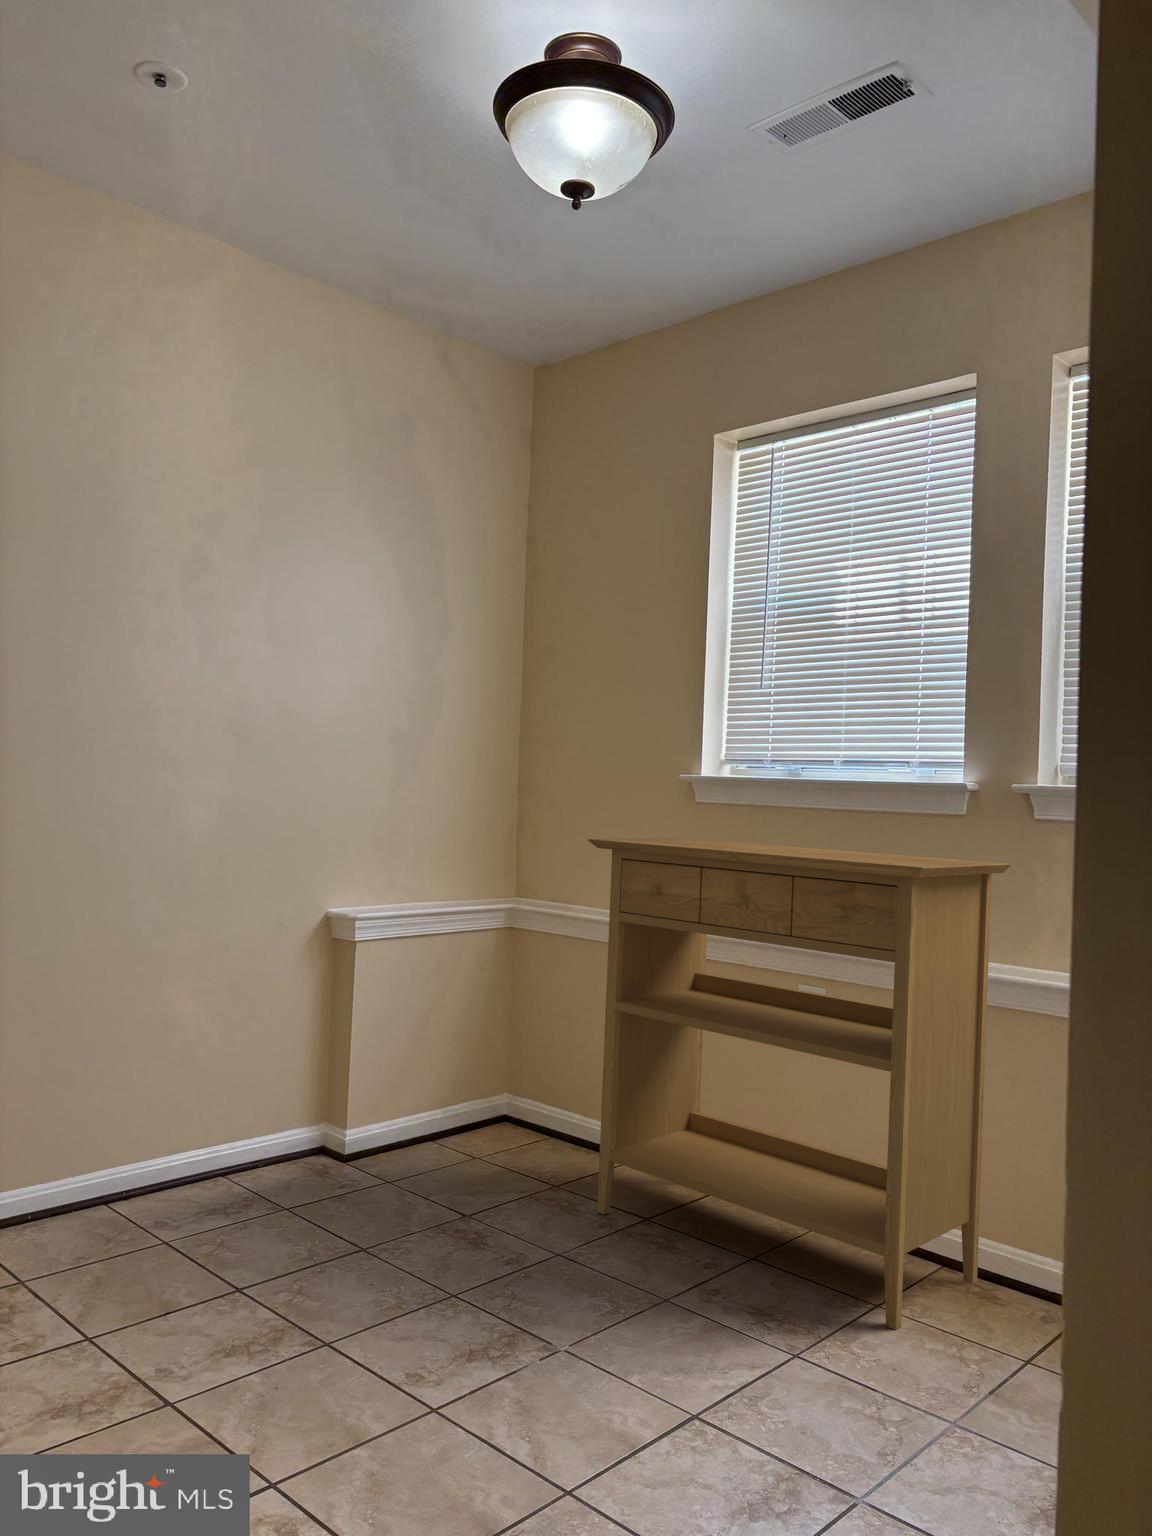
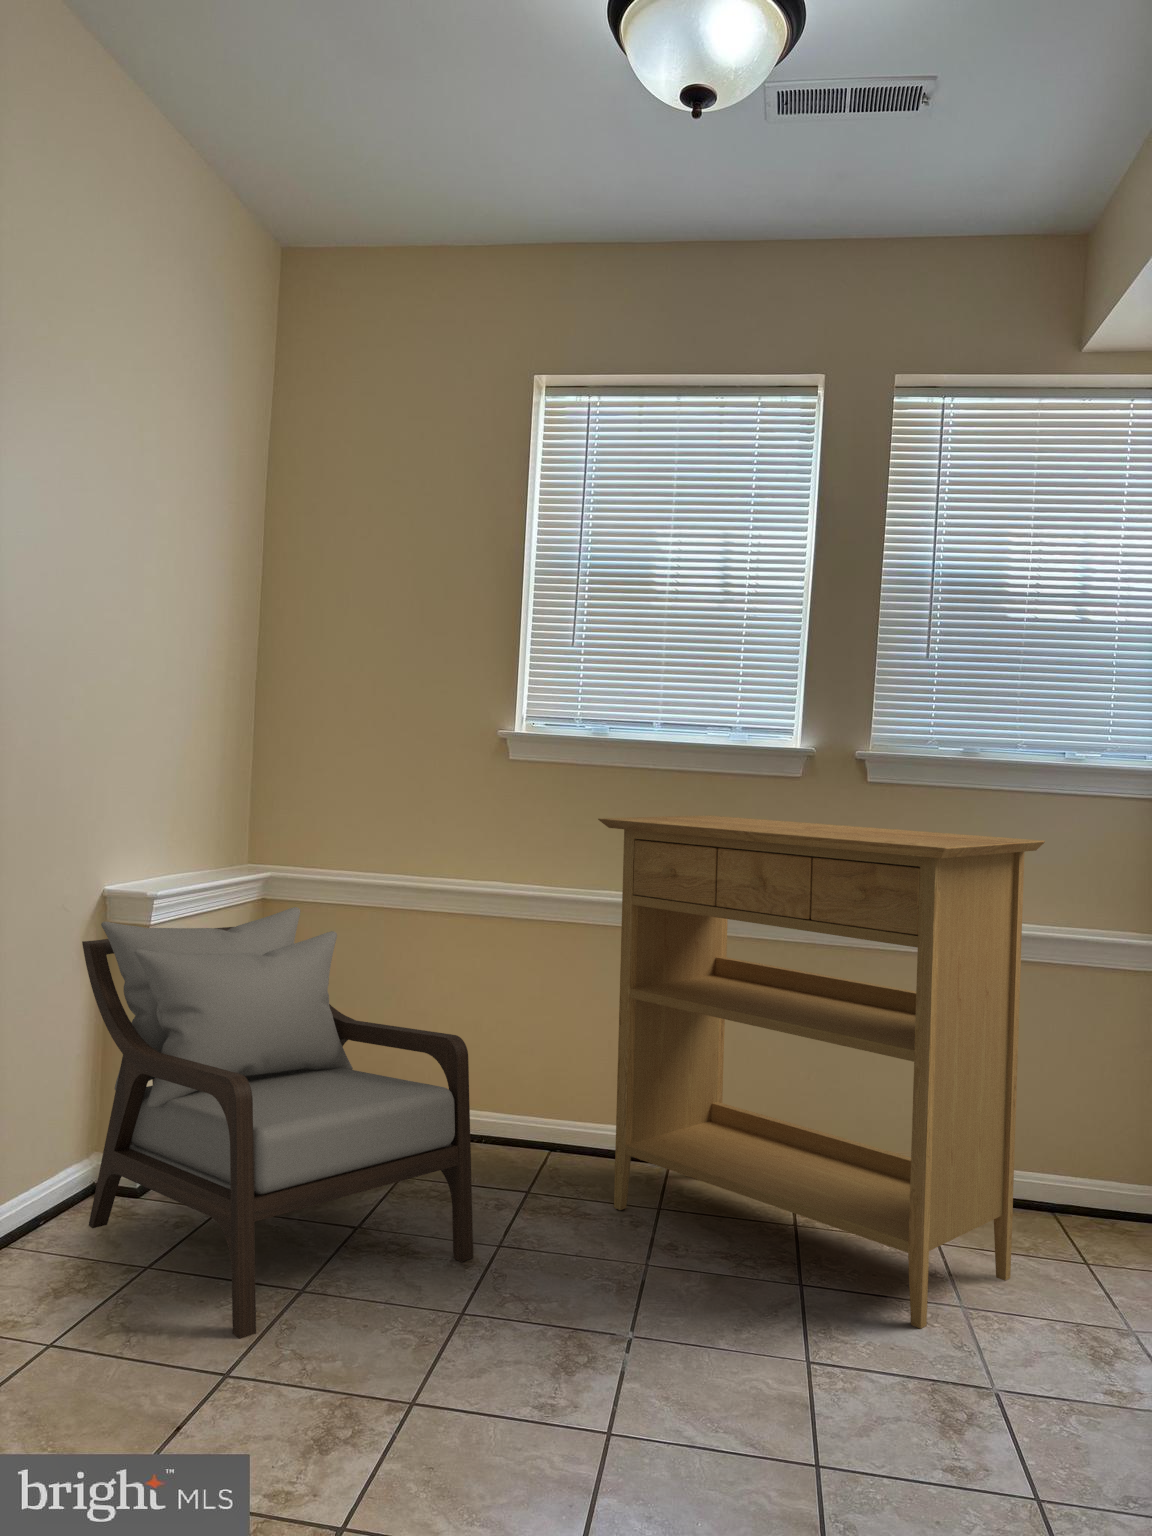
armchair: none [90,920,464,1338] -> present [82,907,473,1339]

